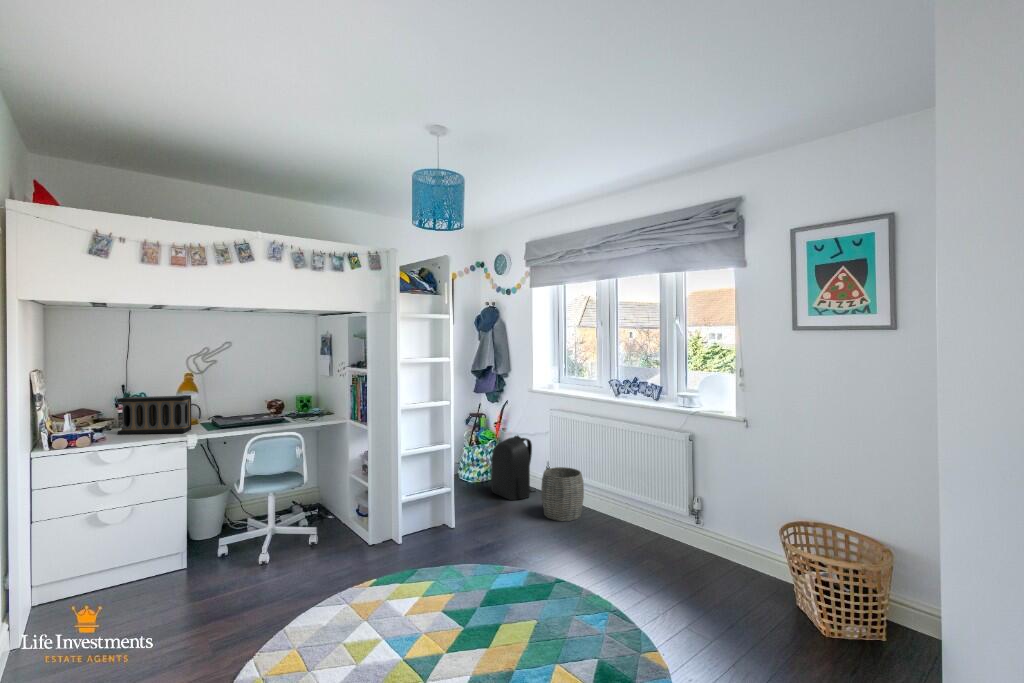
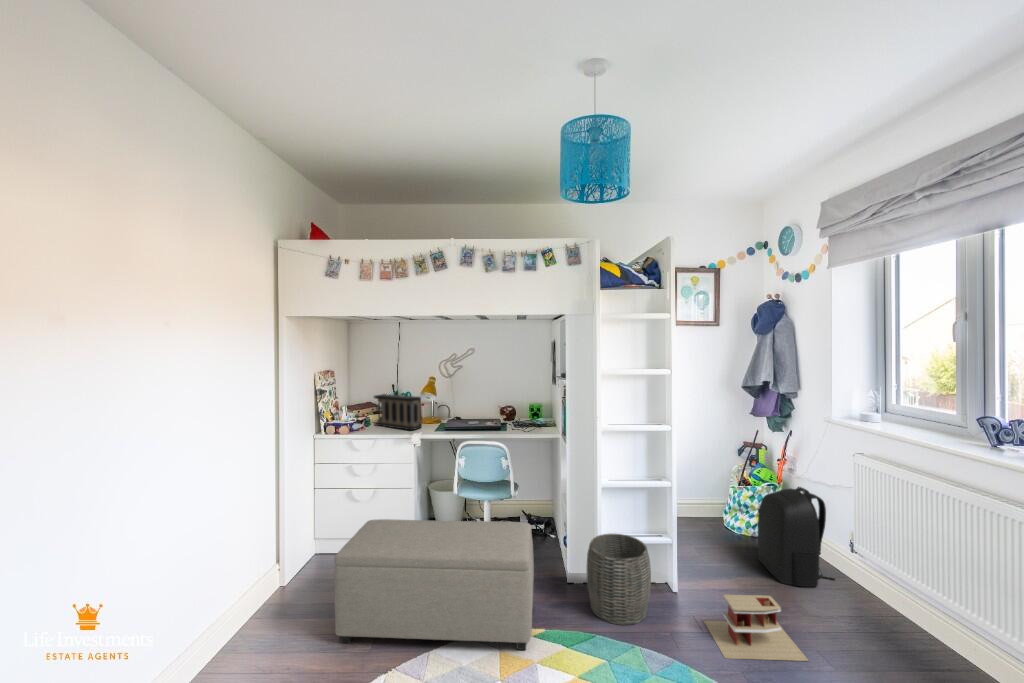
woven basket: present [541,467,584,521] -> present [587,534,651,625]
ottoman: none [176,491,379,644] -> present [334,519,534,650]
toy house: none [479,501,542,544] -> present [704,595,808,661]

